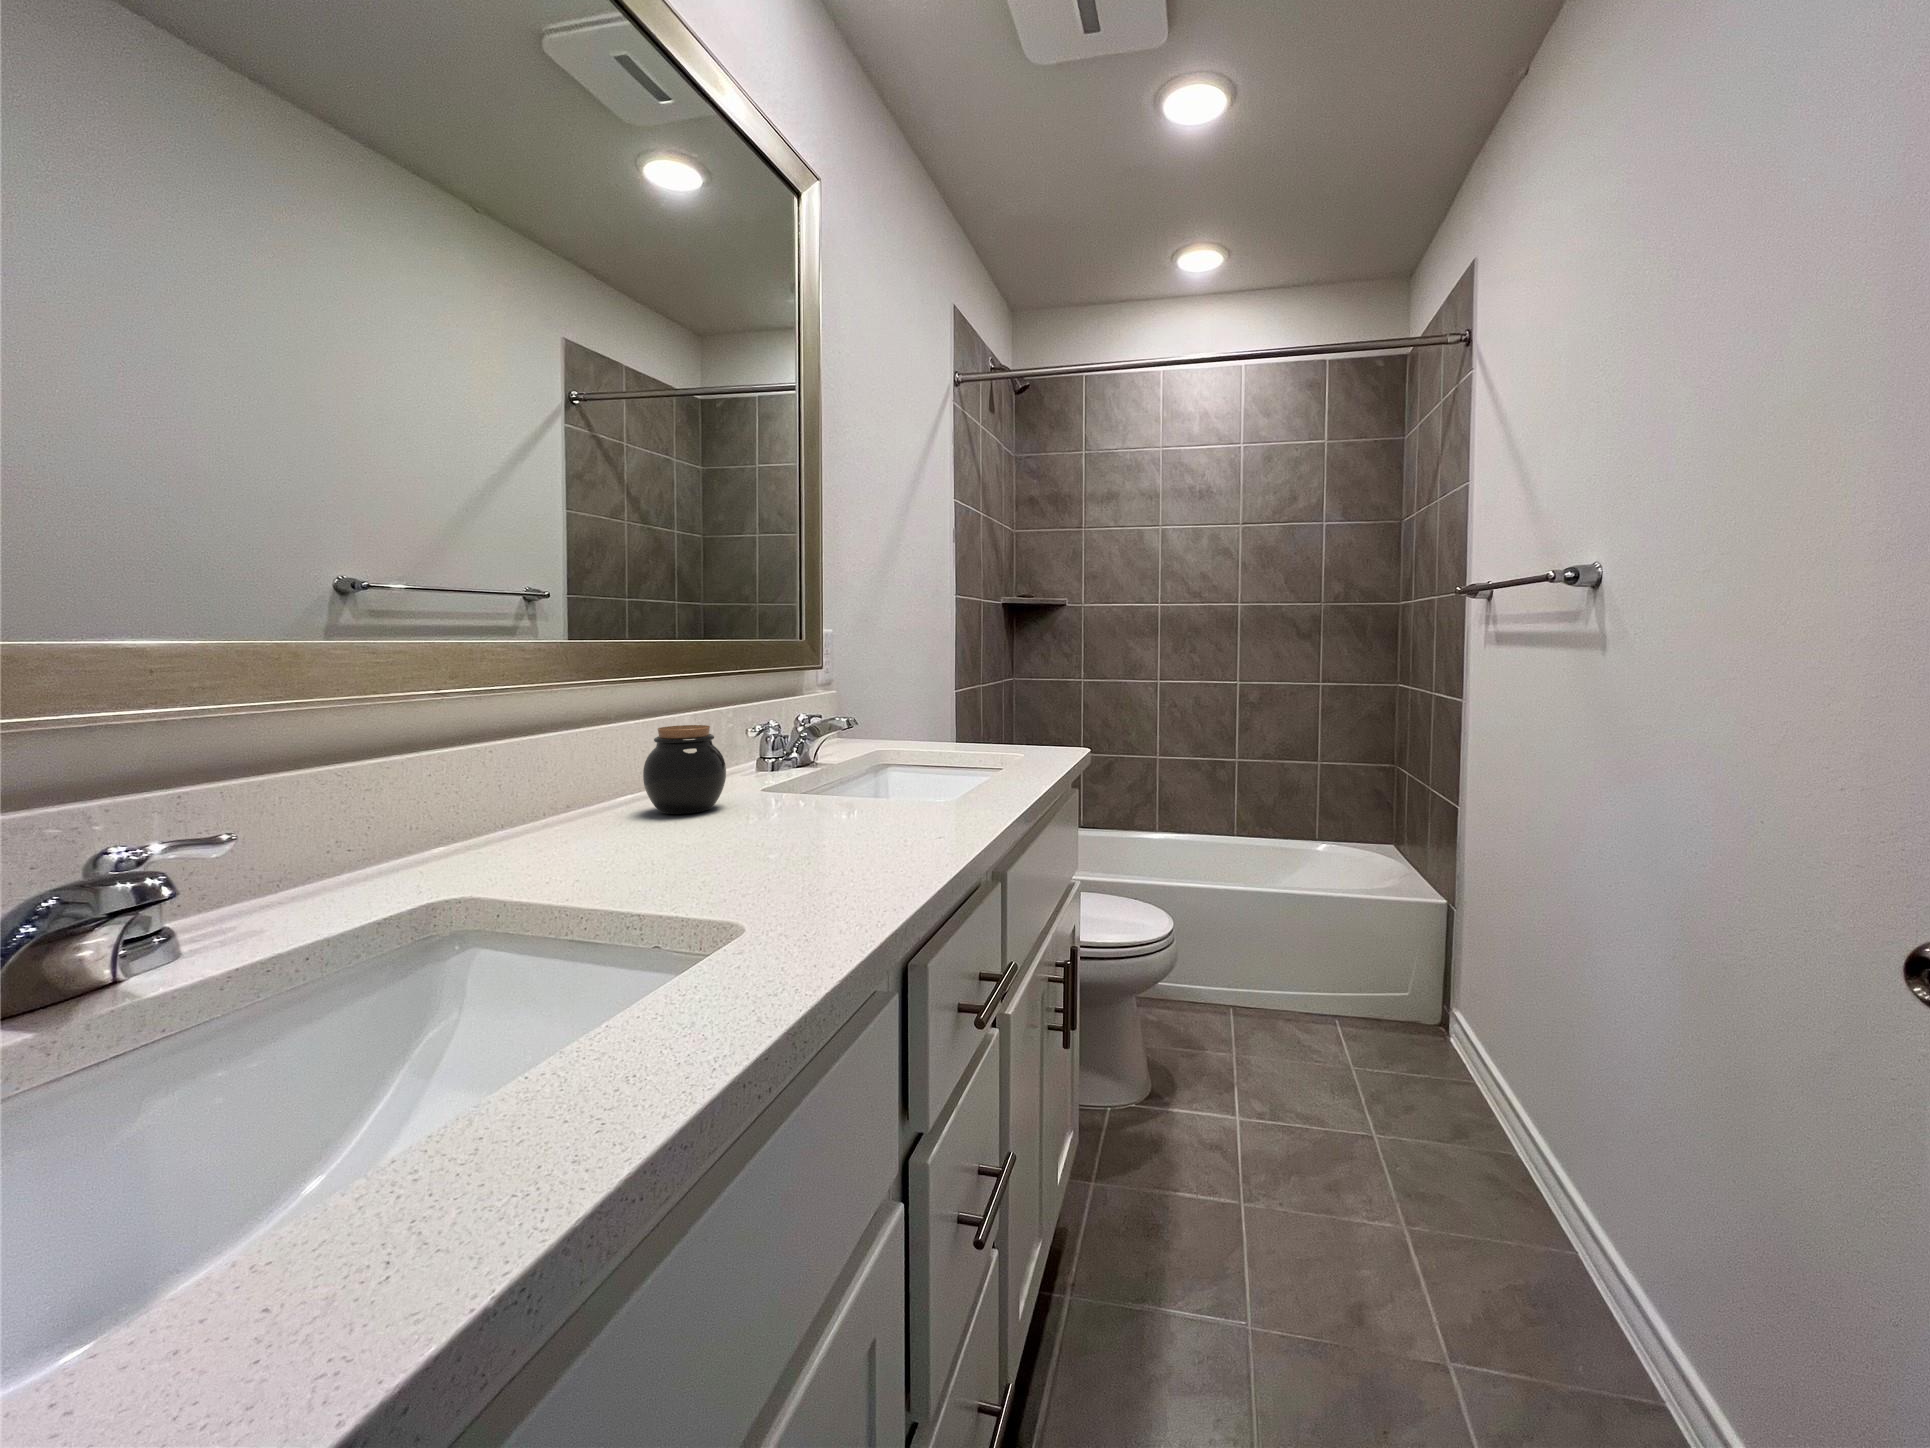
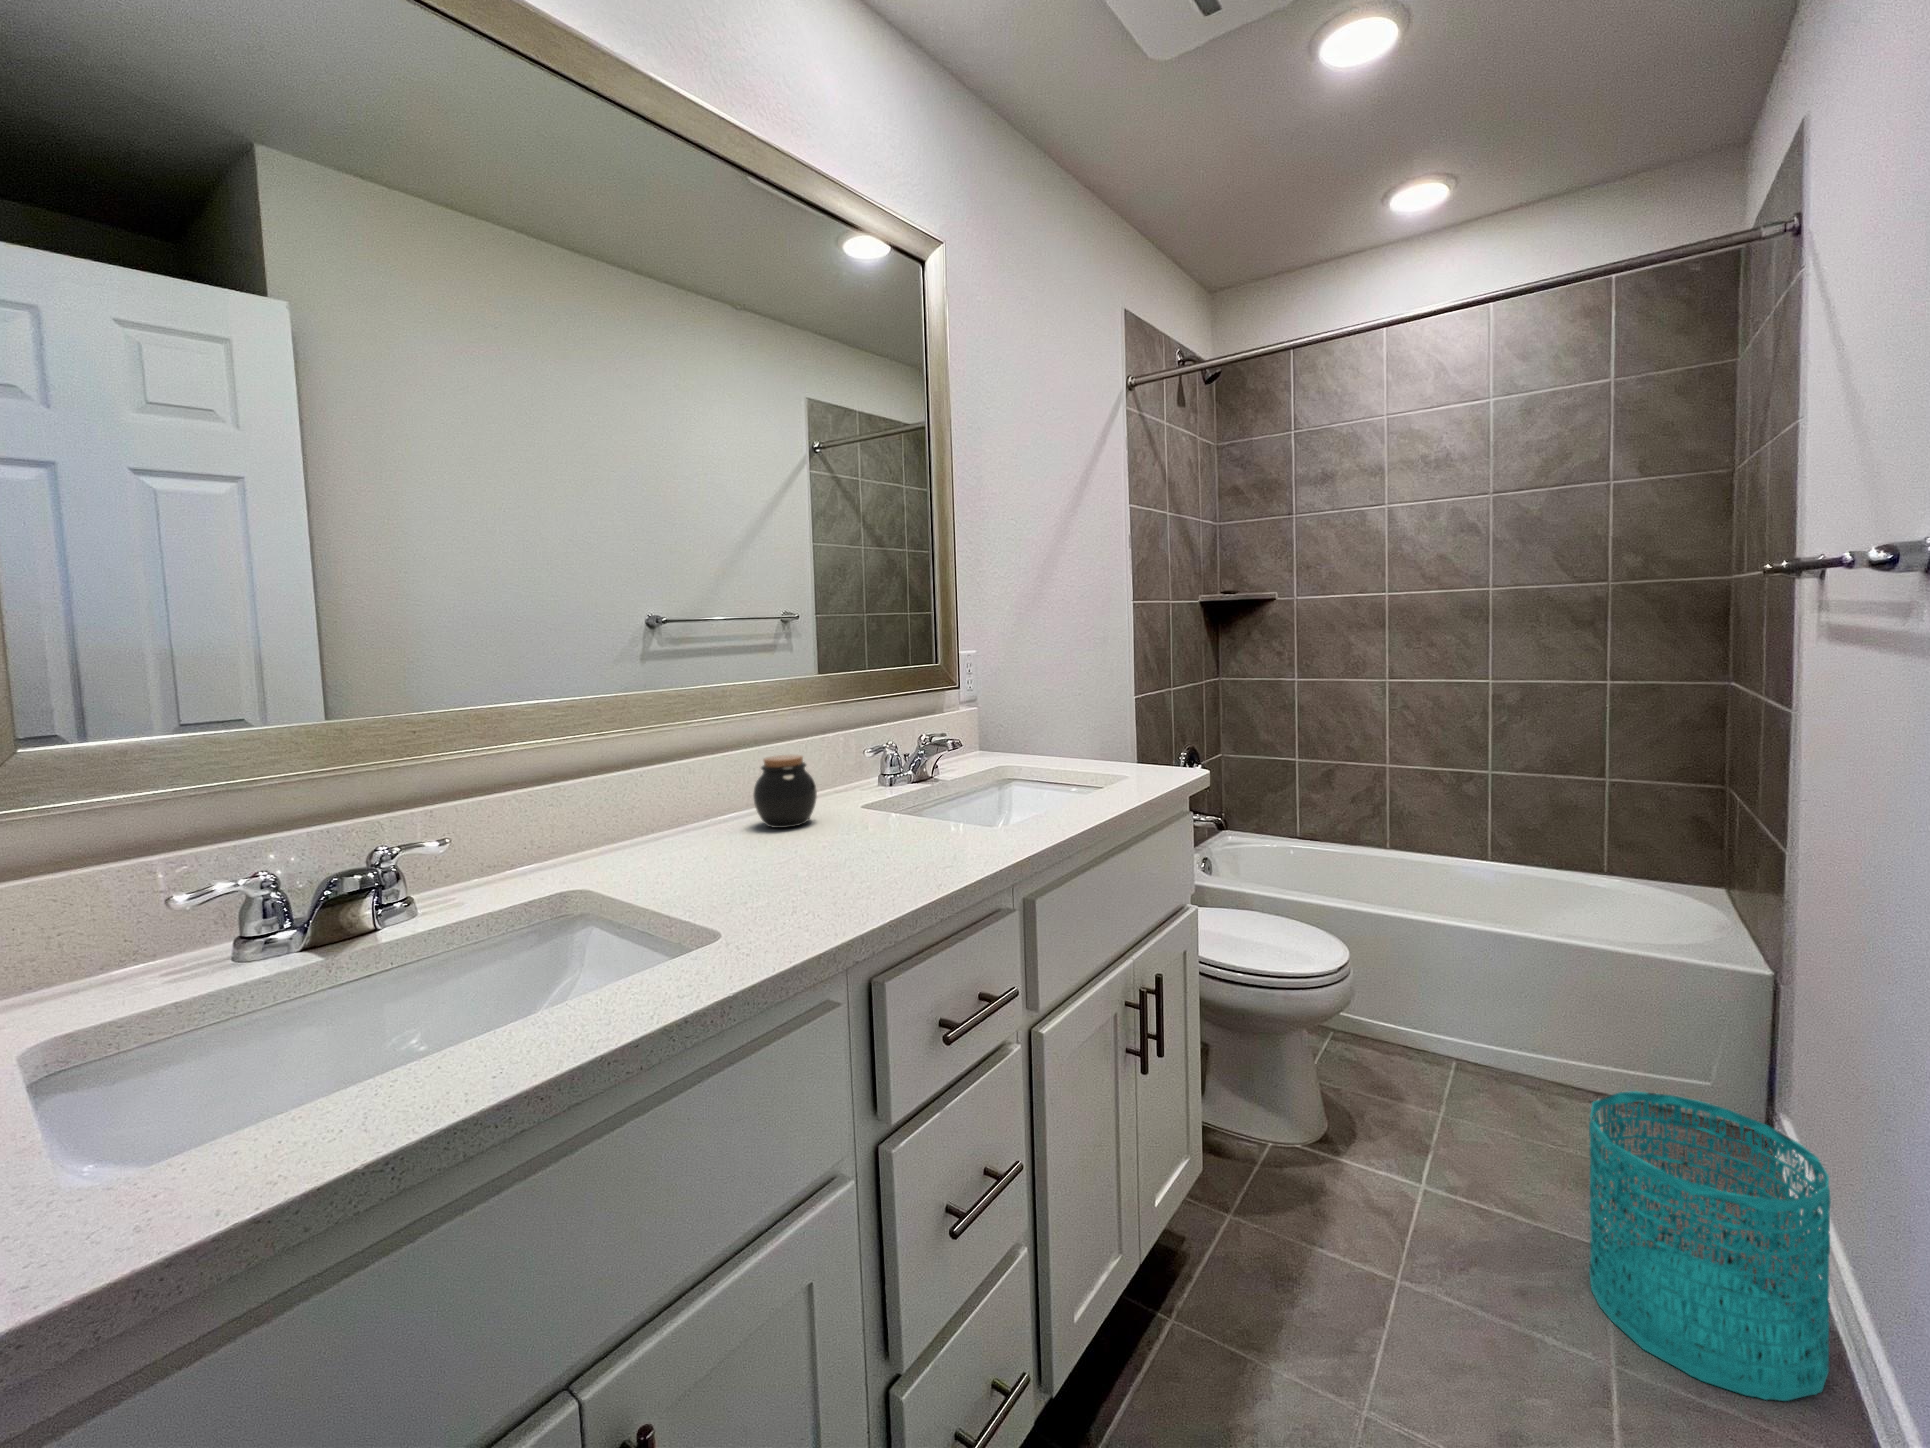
wastebasket: none [1372,999,1531,1221] -> present [1589,1091,1831,1401]

